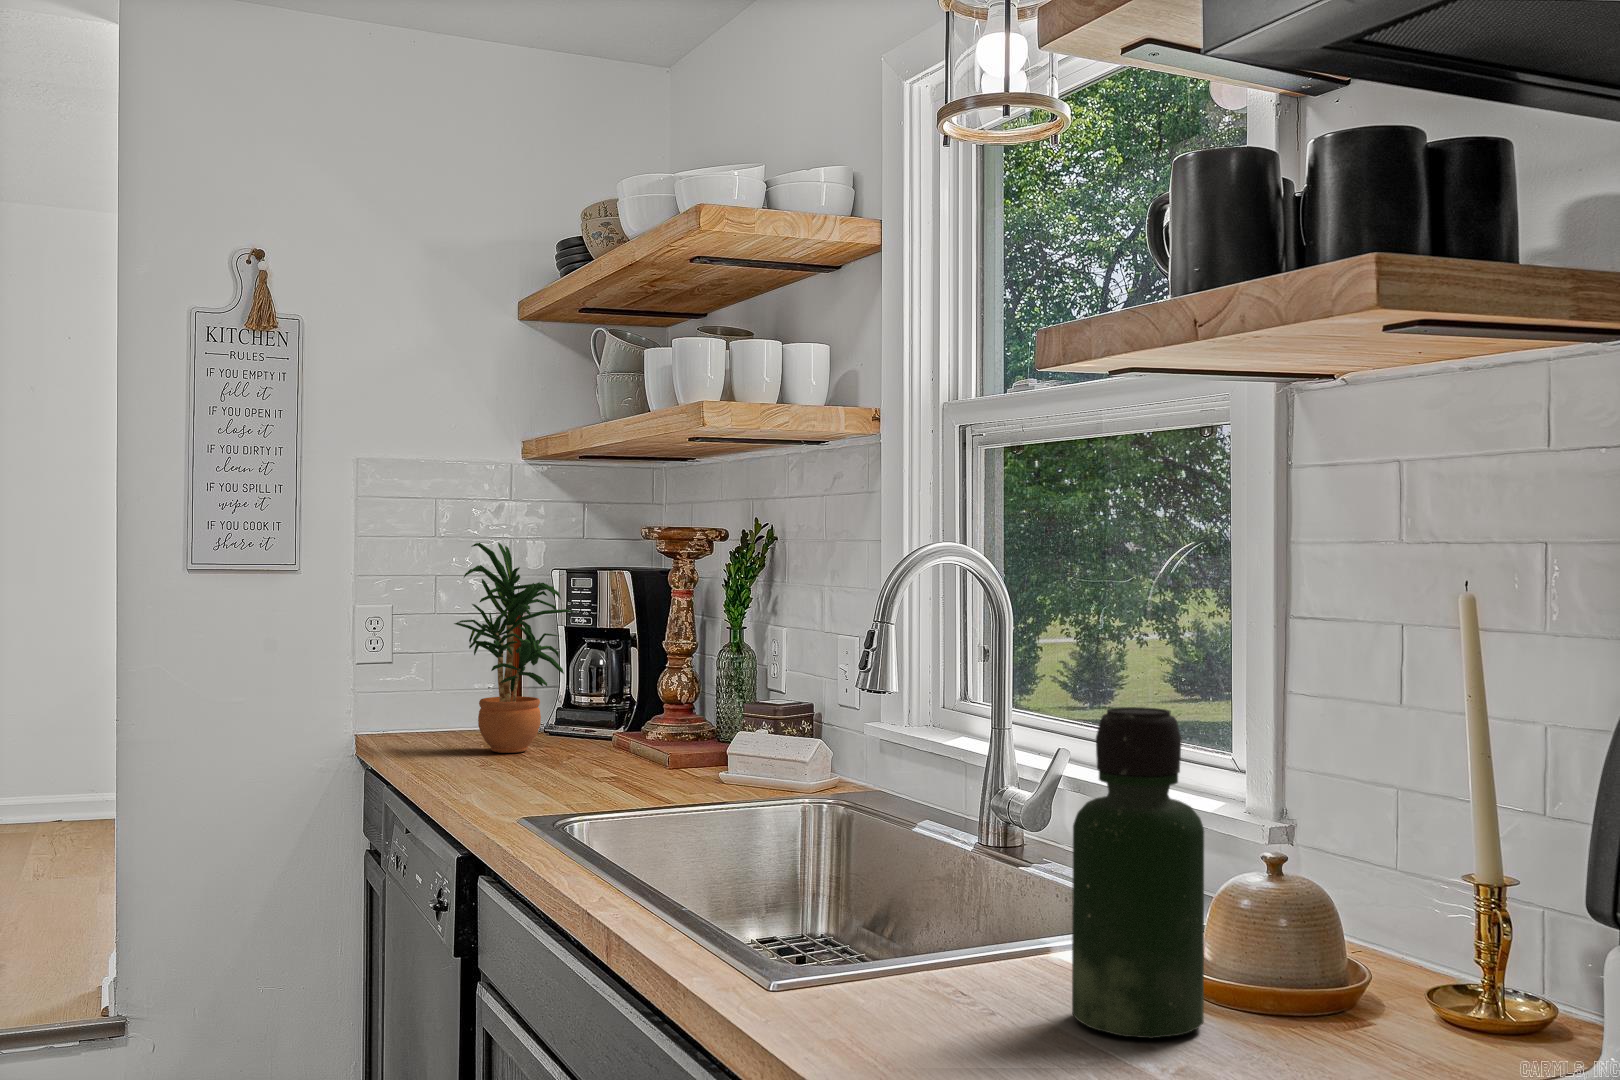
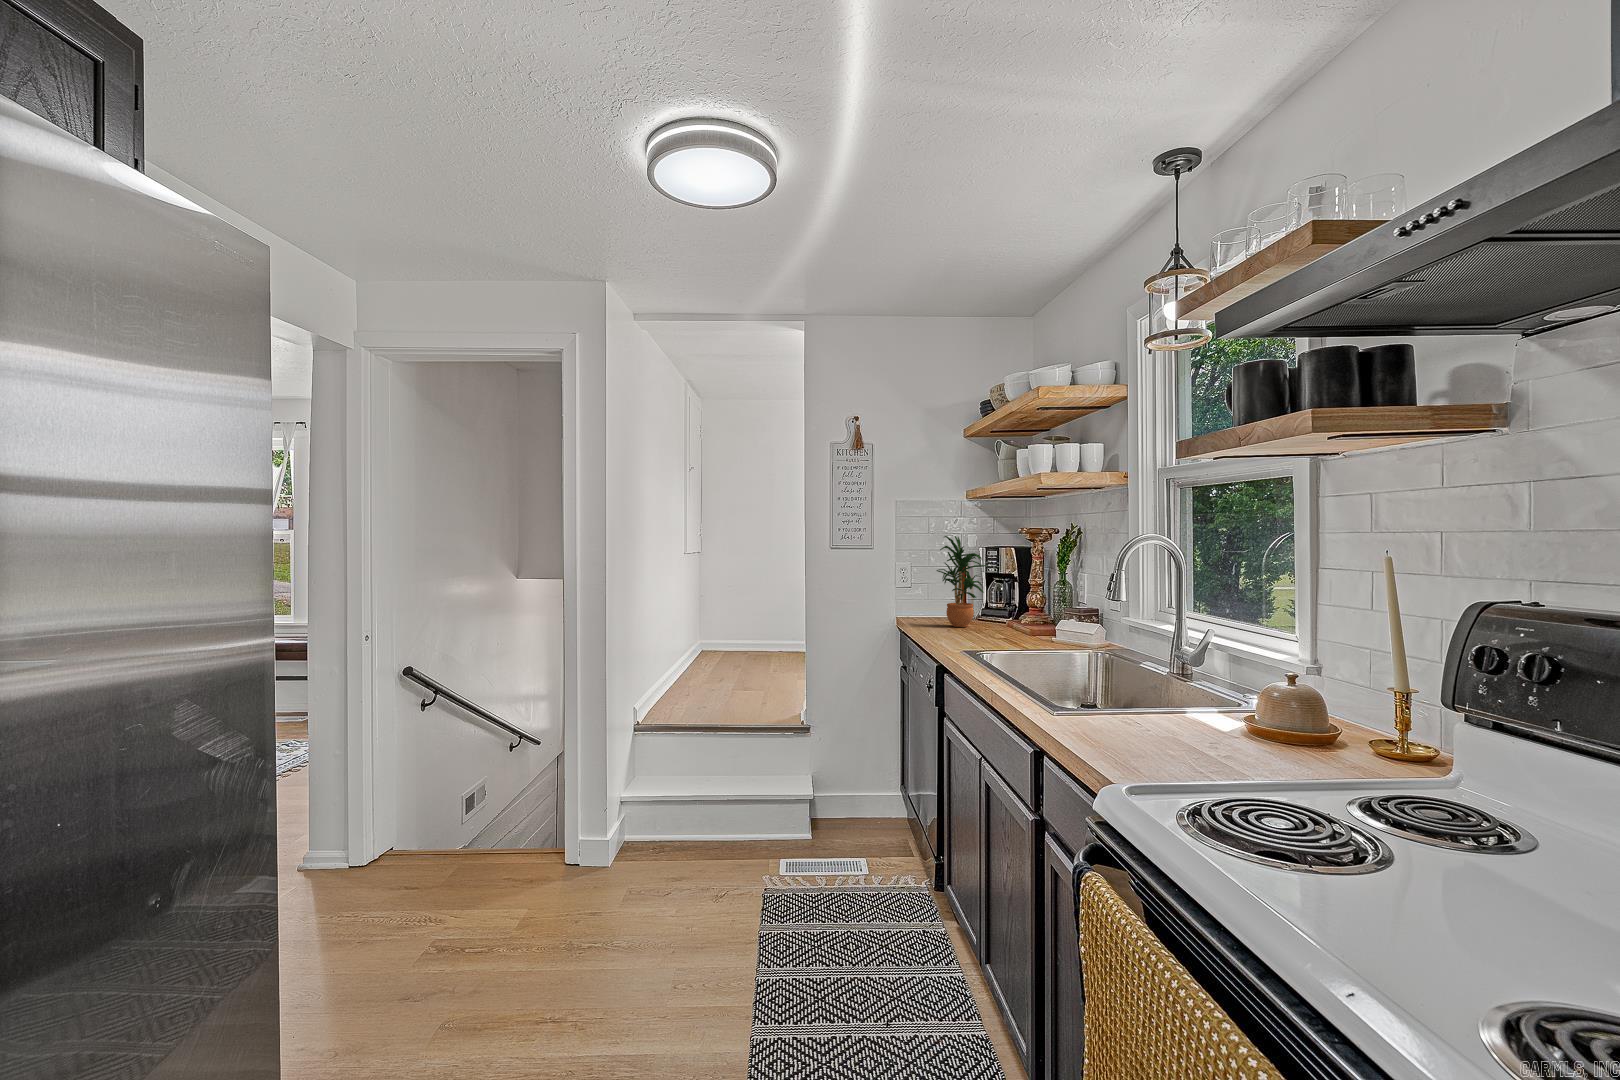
bottle: present [1072,707,1204,1038] -> none [1185,605,1248,744]

